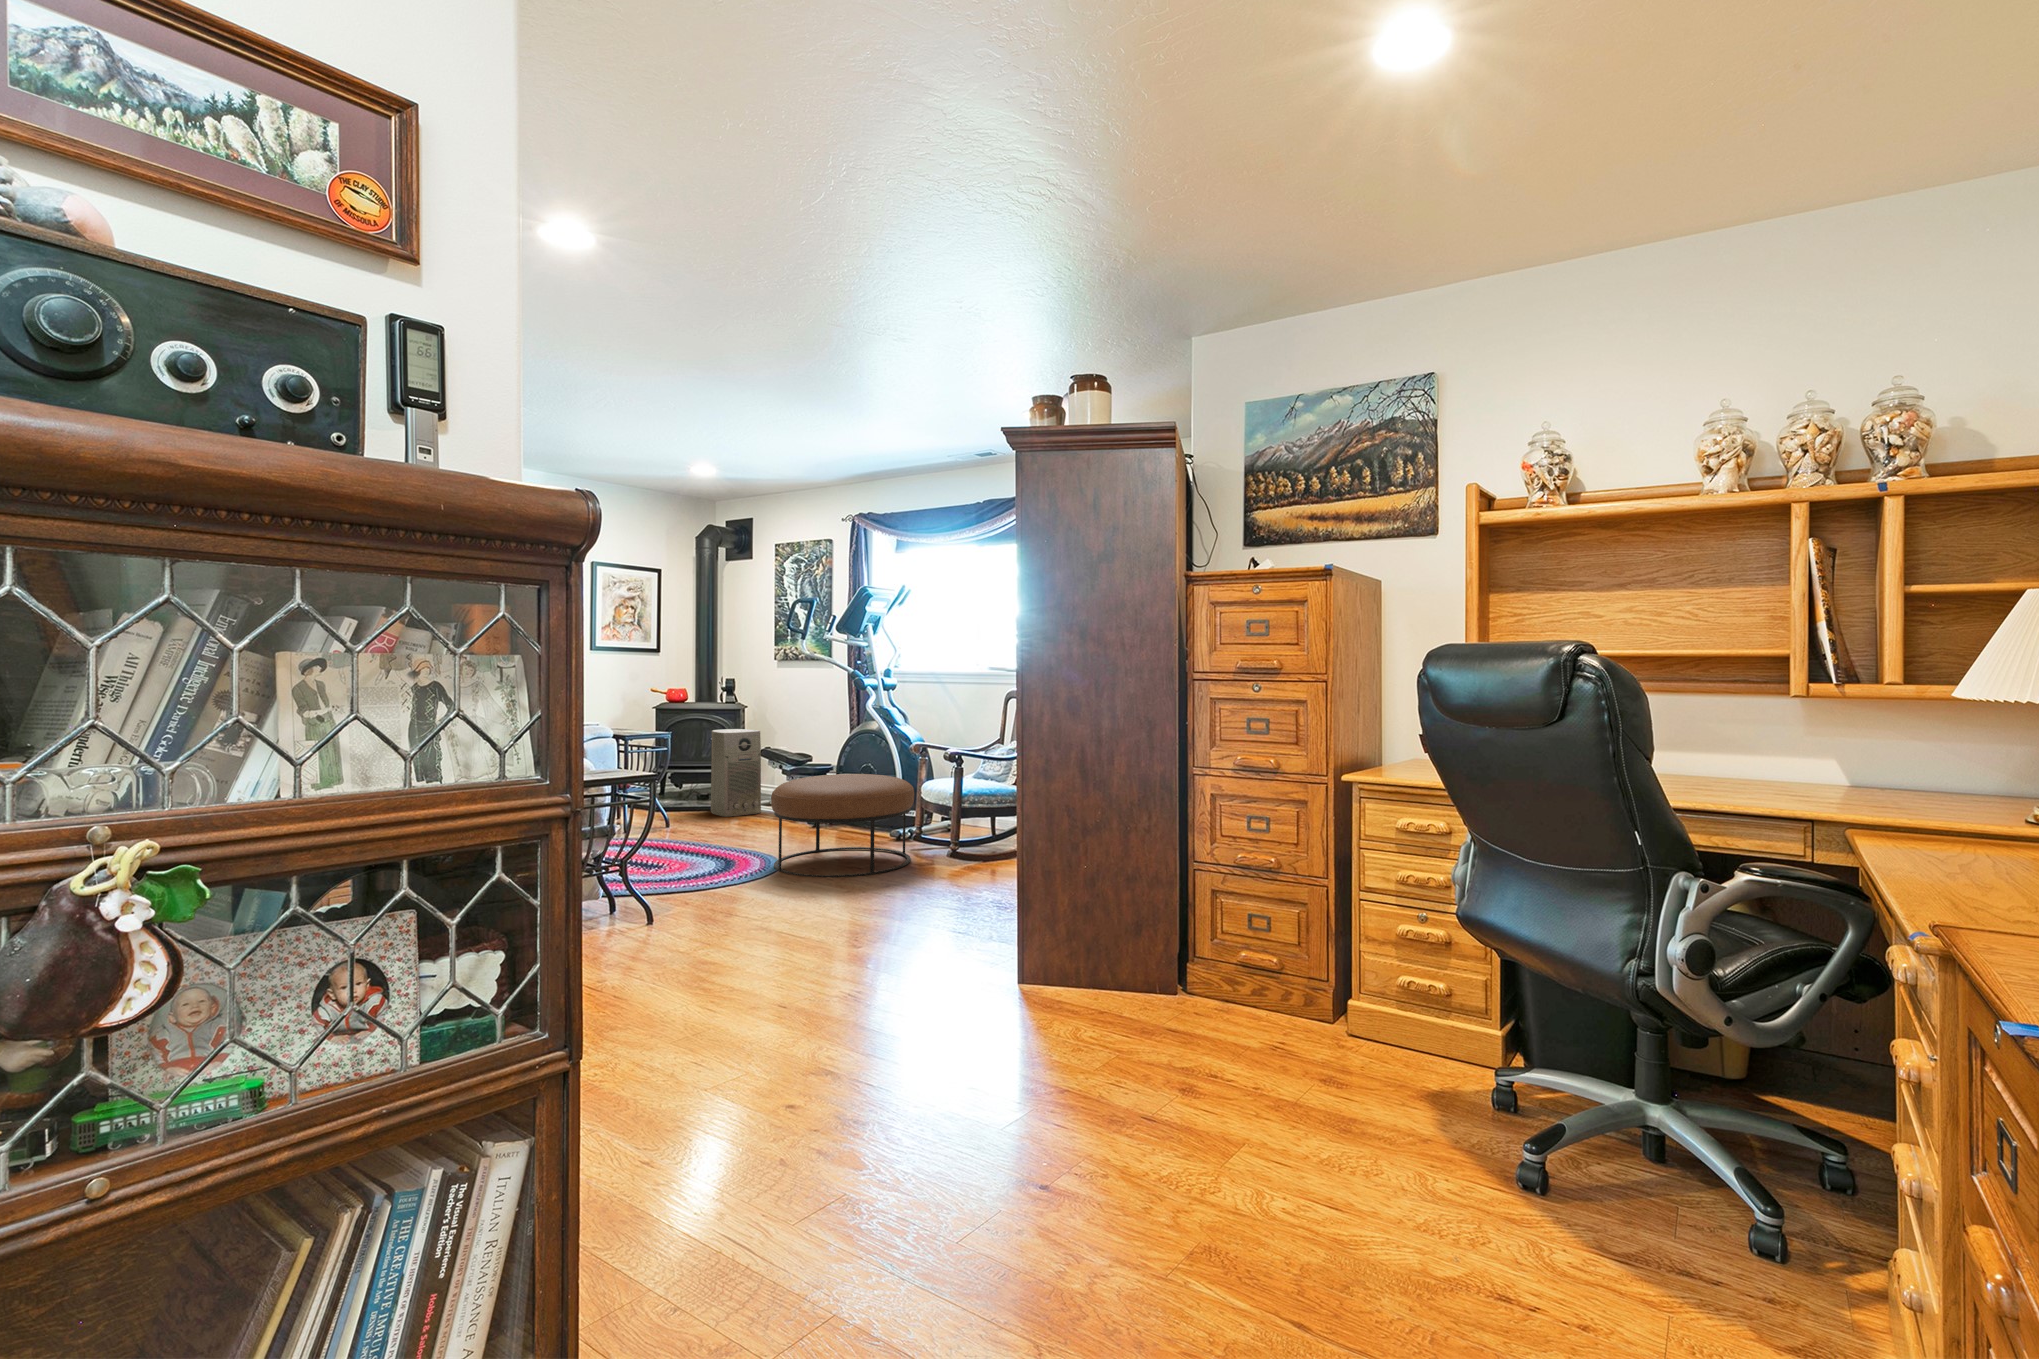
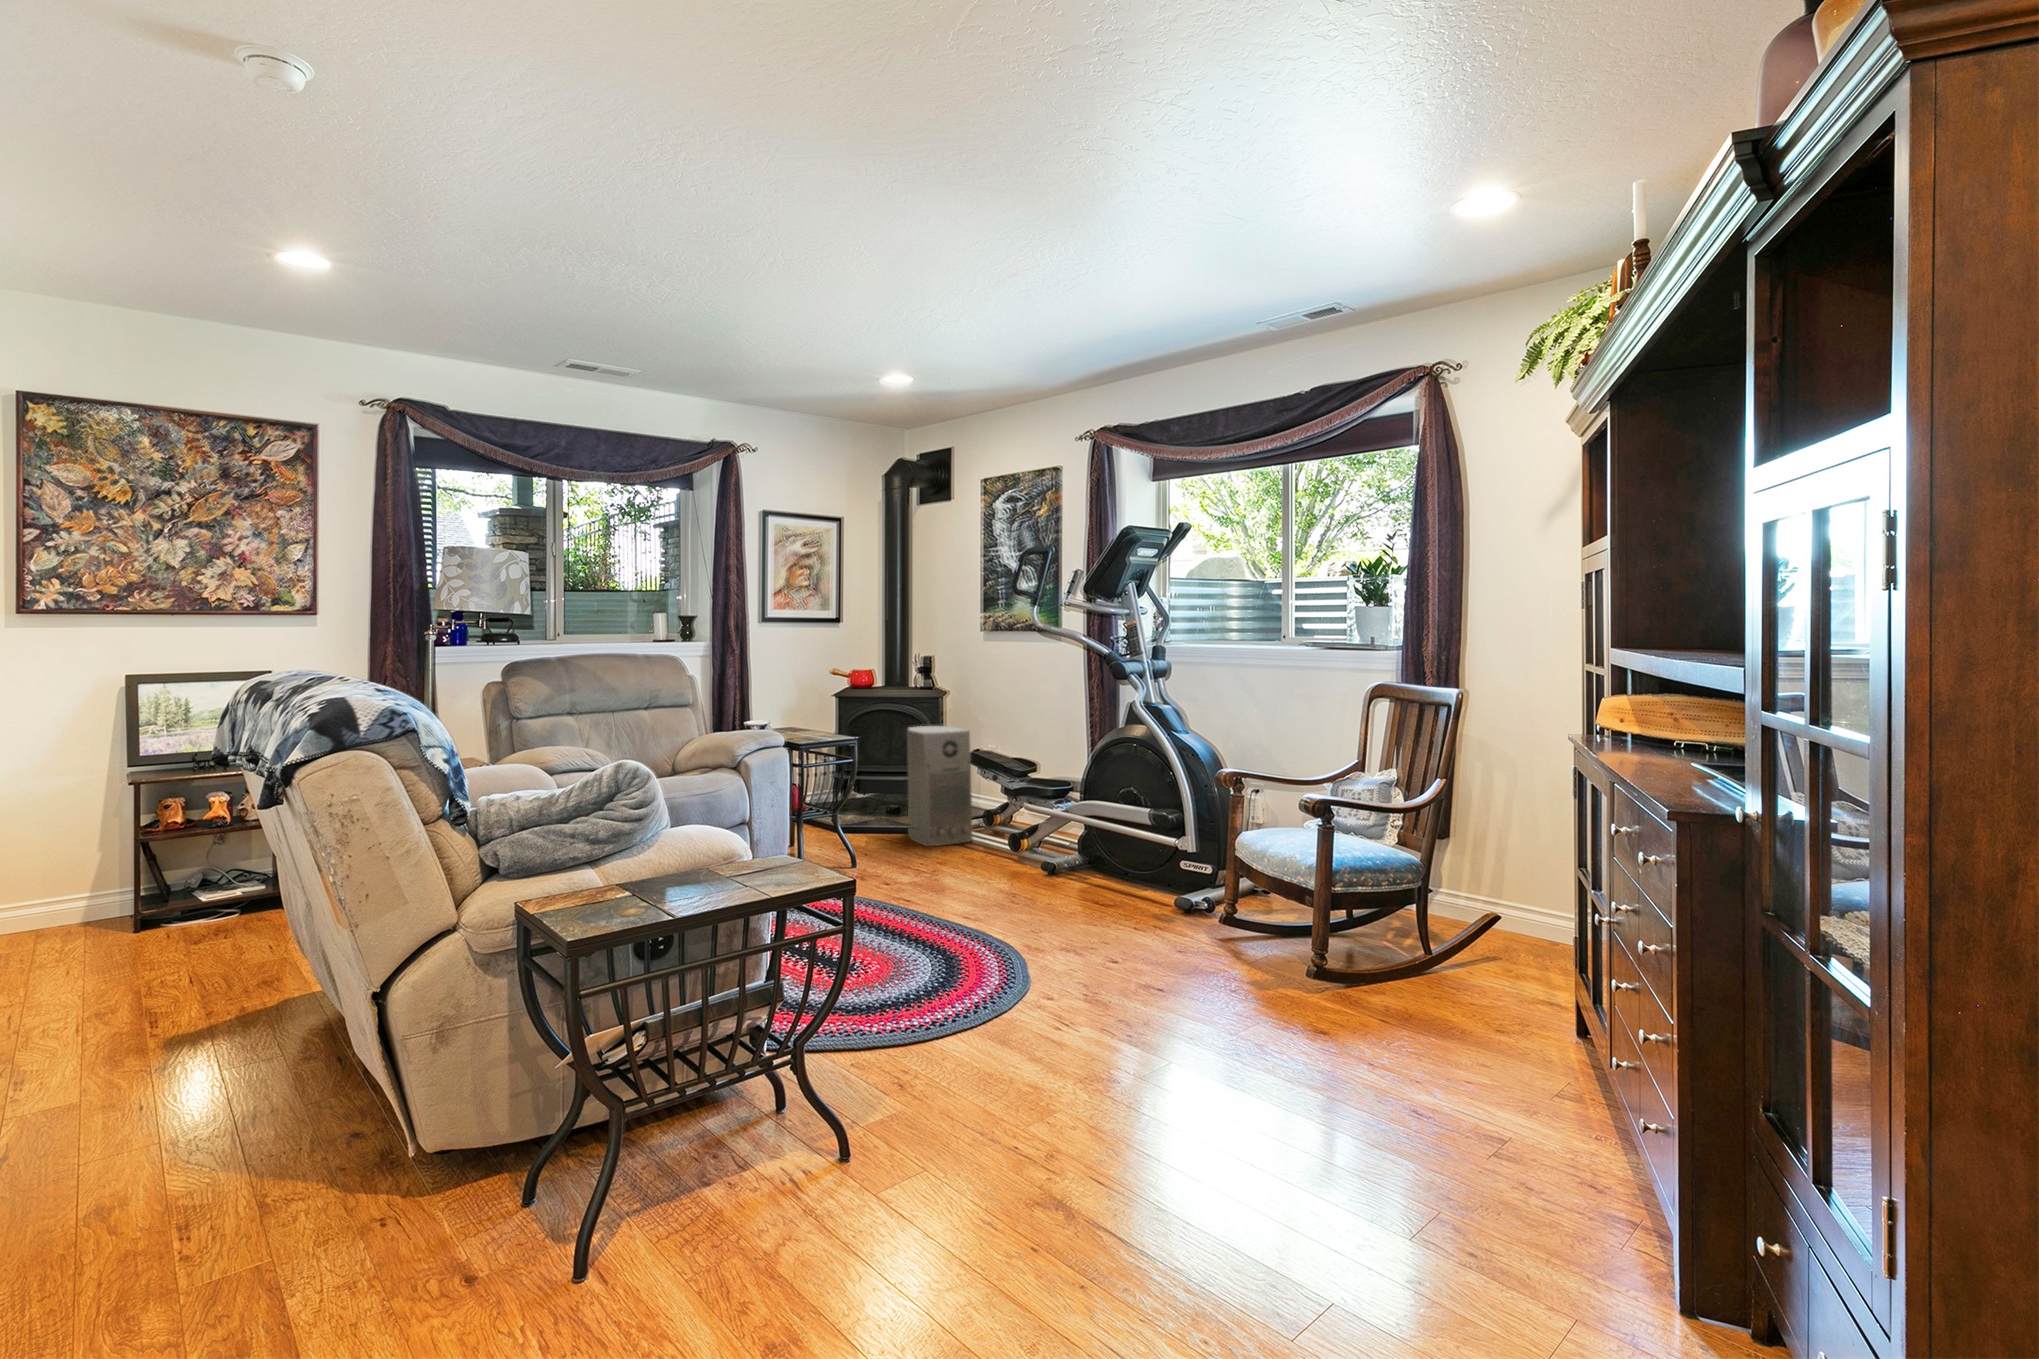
ottoman: present [771,774,914,877] -> none [1009,817,1242,1011]

